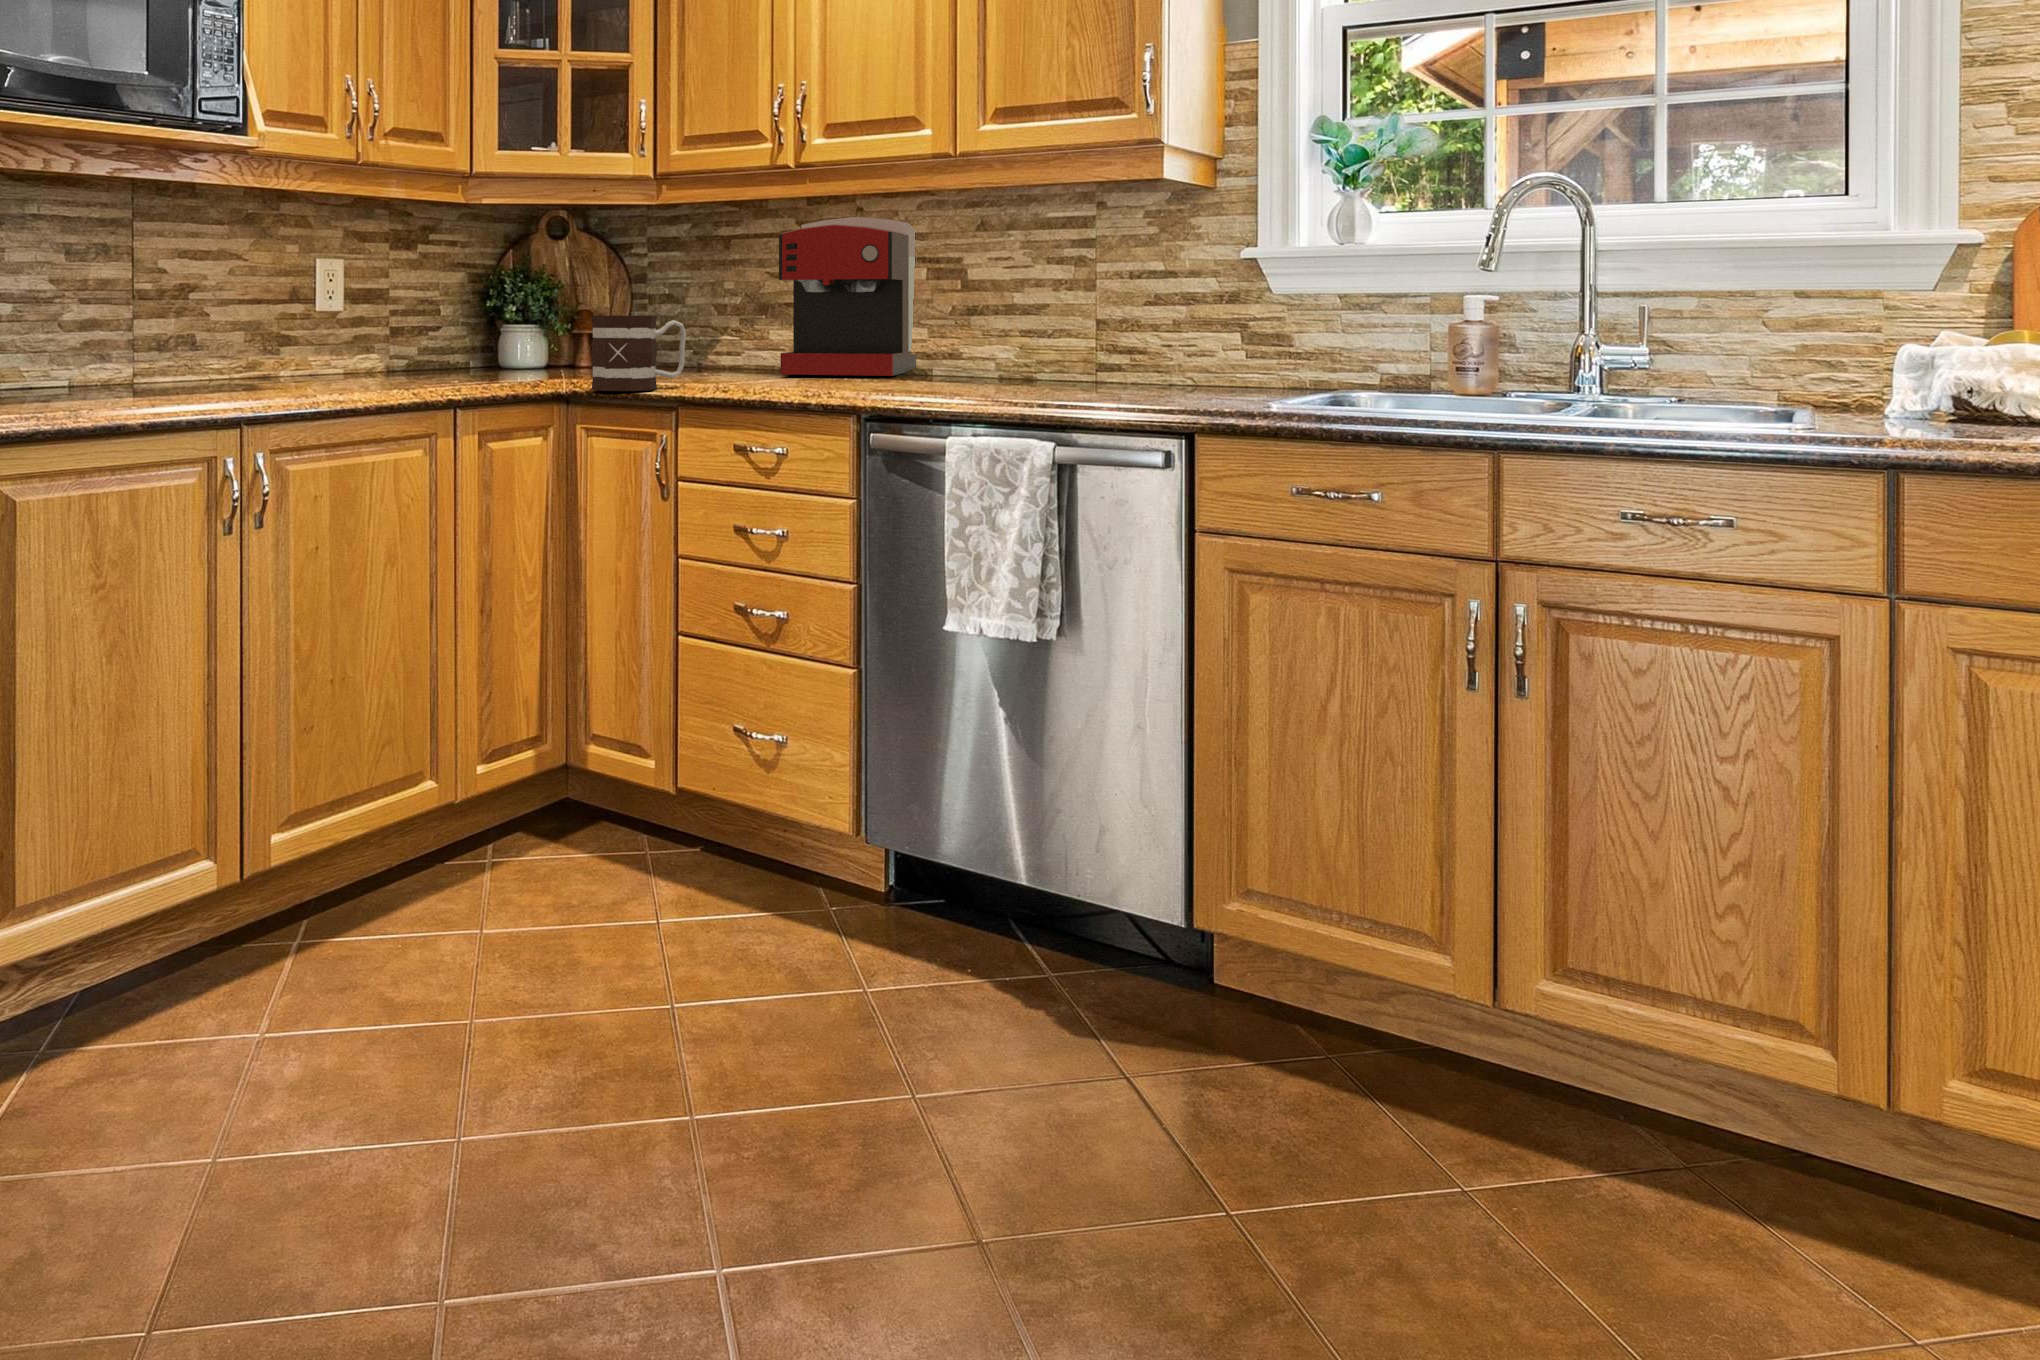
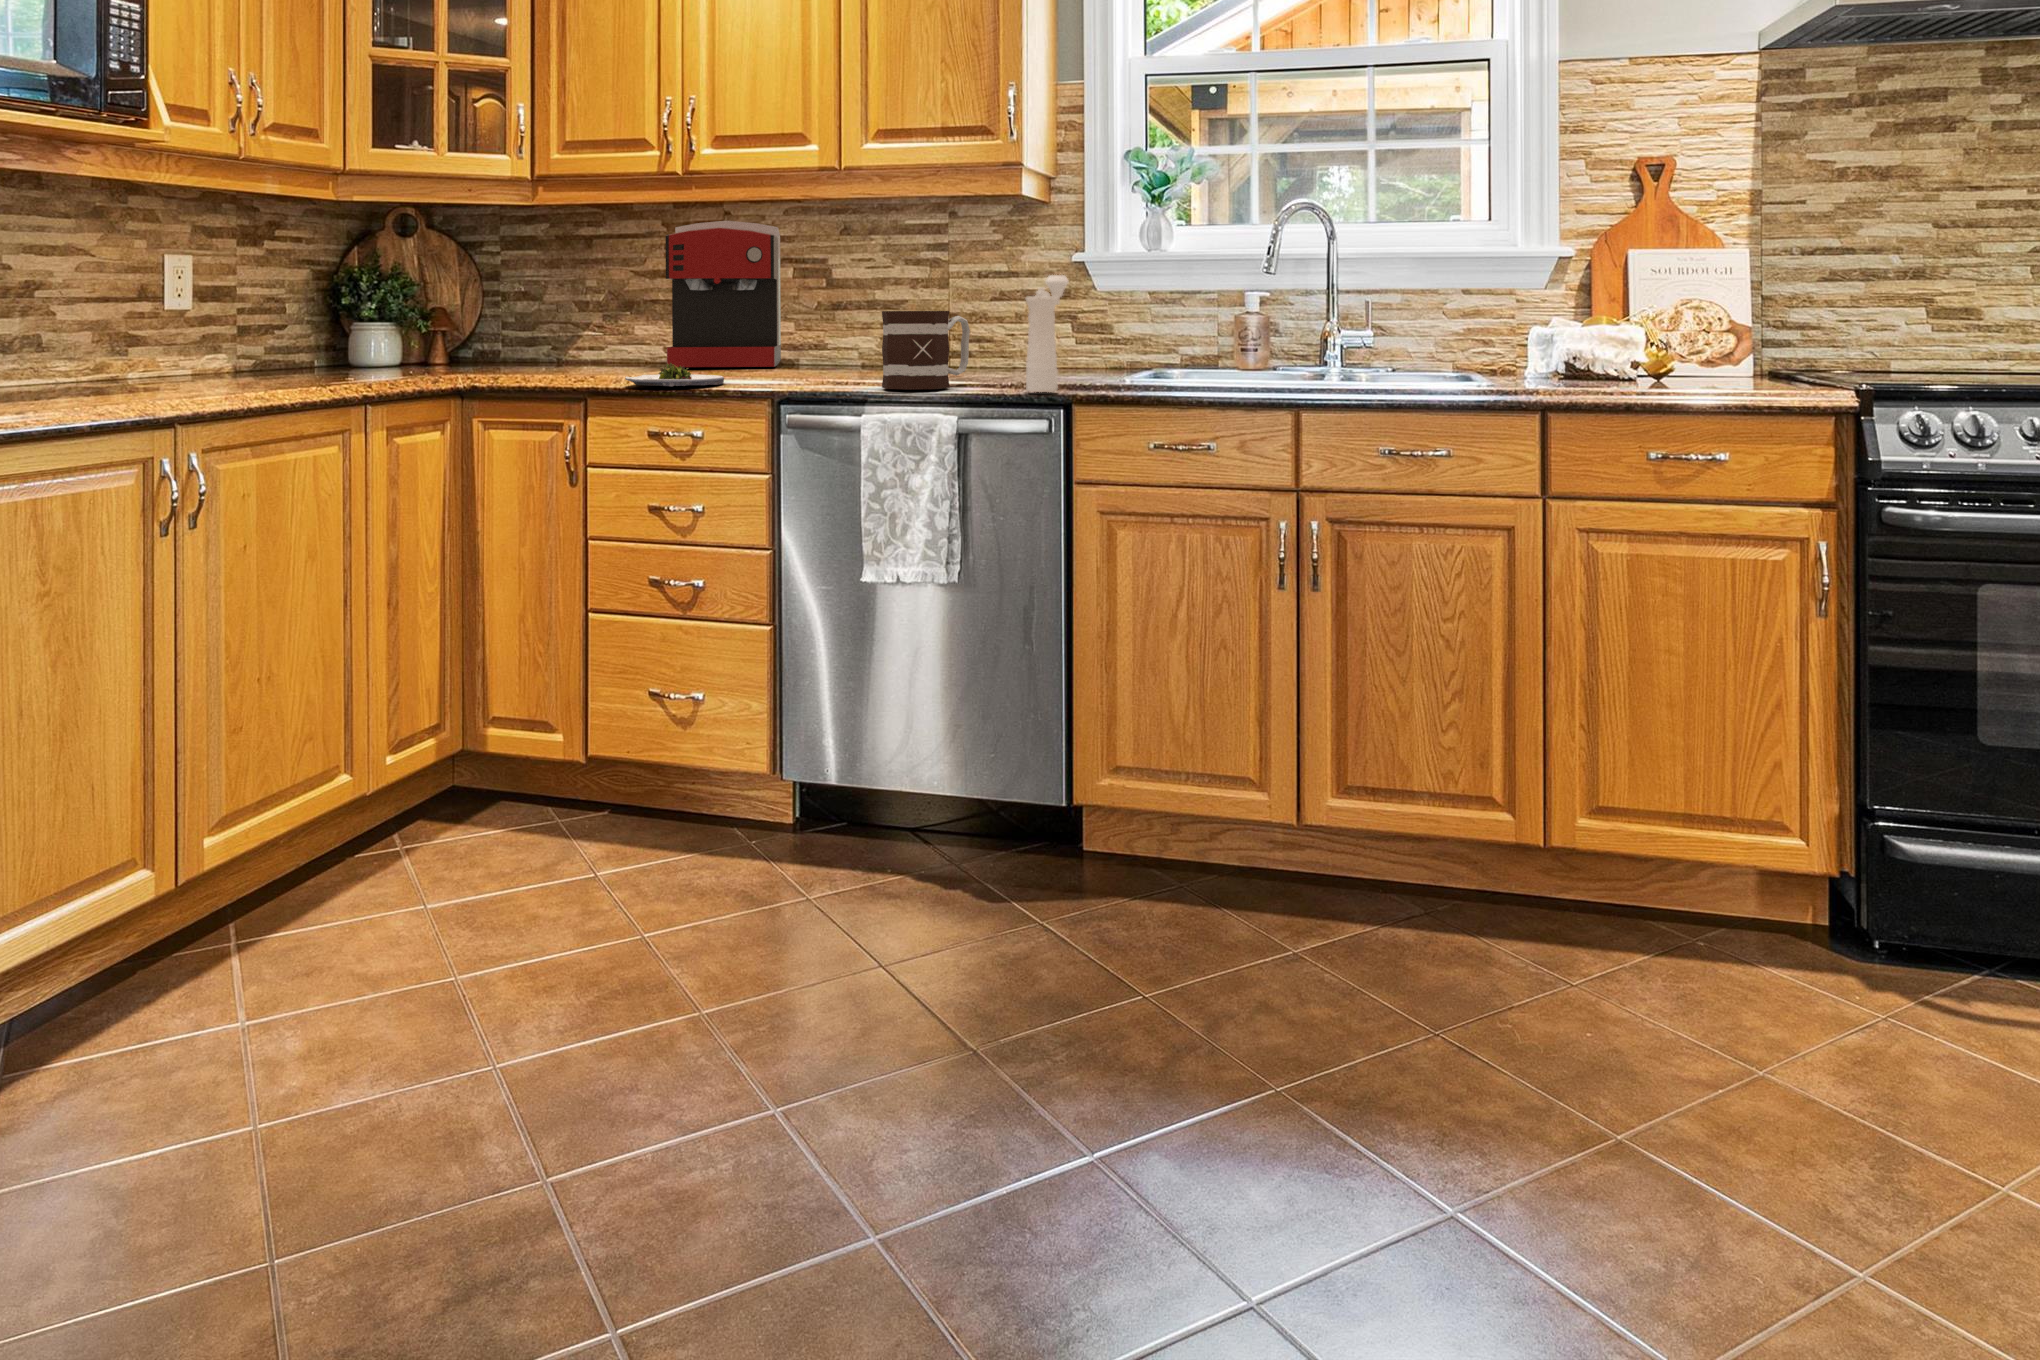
pepper mill: none [1127,275,1193,419] -> present [1026,275,1068,392]
mug: present [591,315,686,391] -> present [882,311,970,389]
salad plate: none [705,372,810,399] -> present [625,363,724,386]

